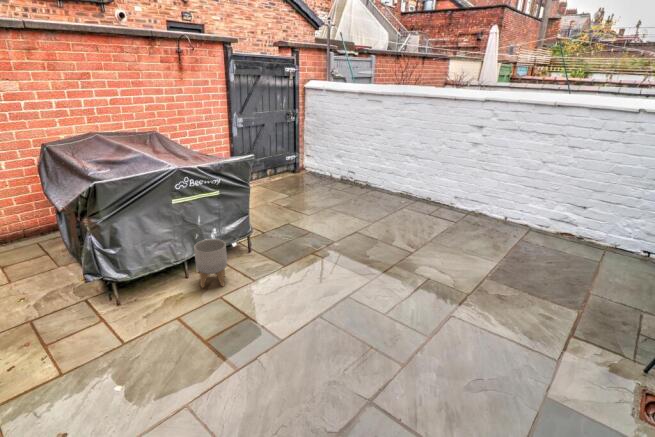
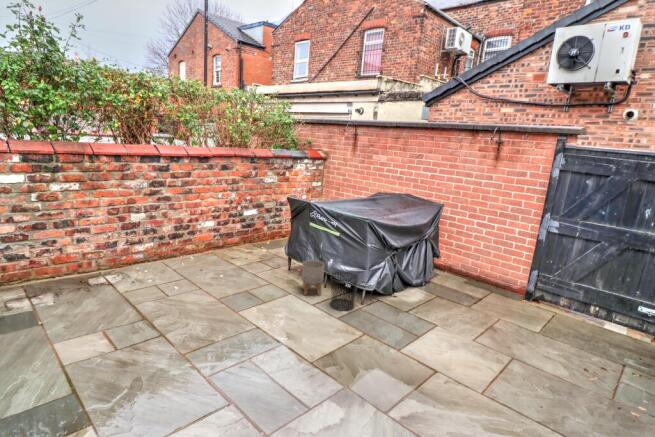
waste bin: none [231,224,265,269] -> present [330,271,359,311]

